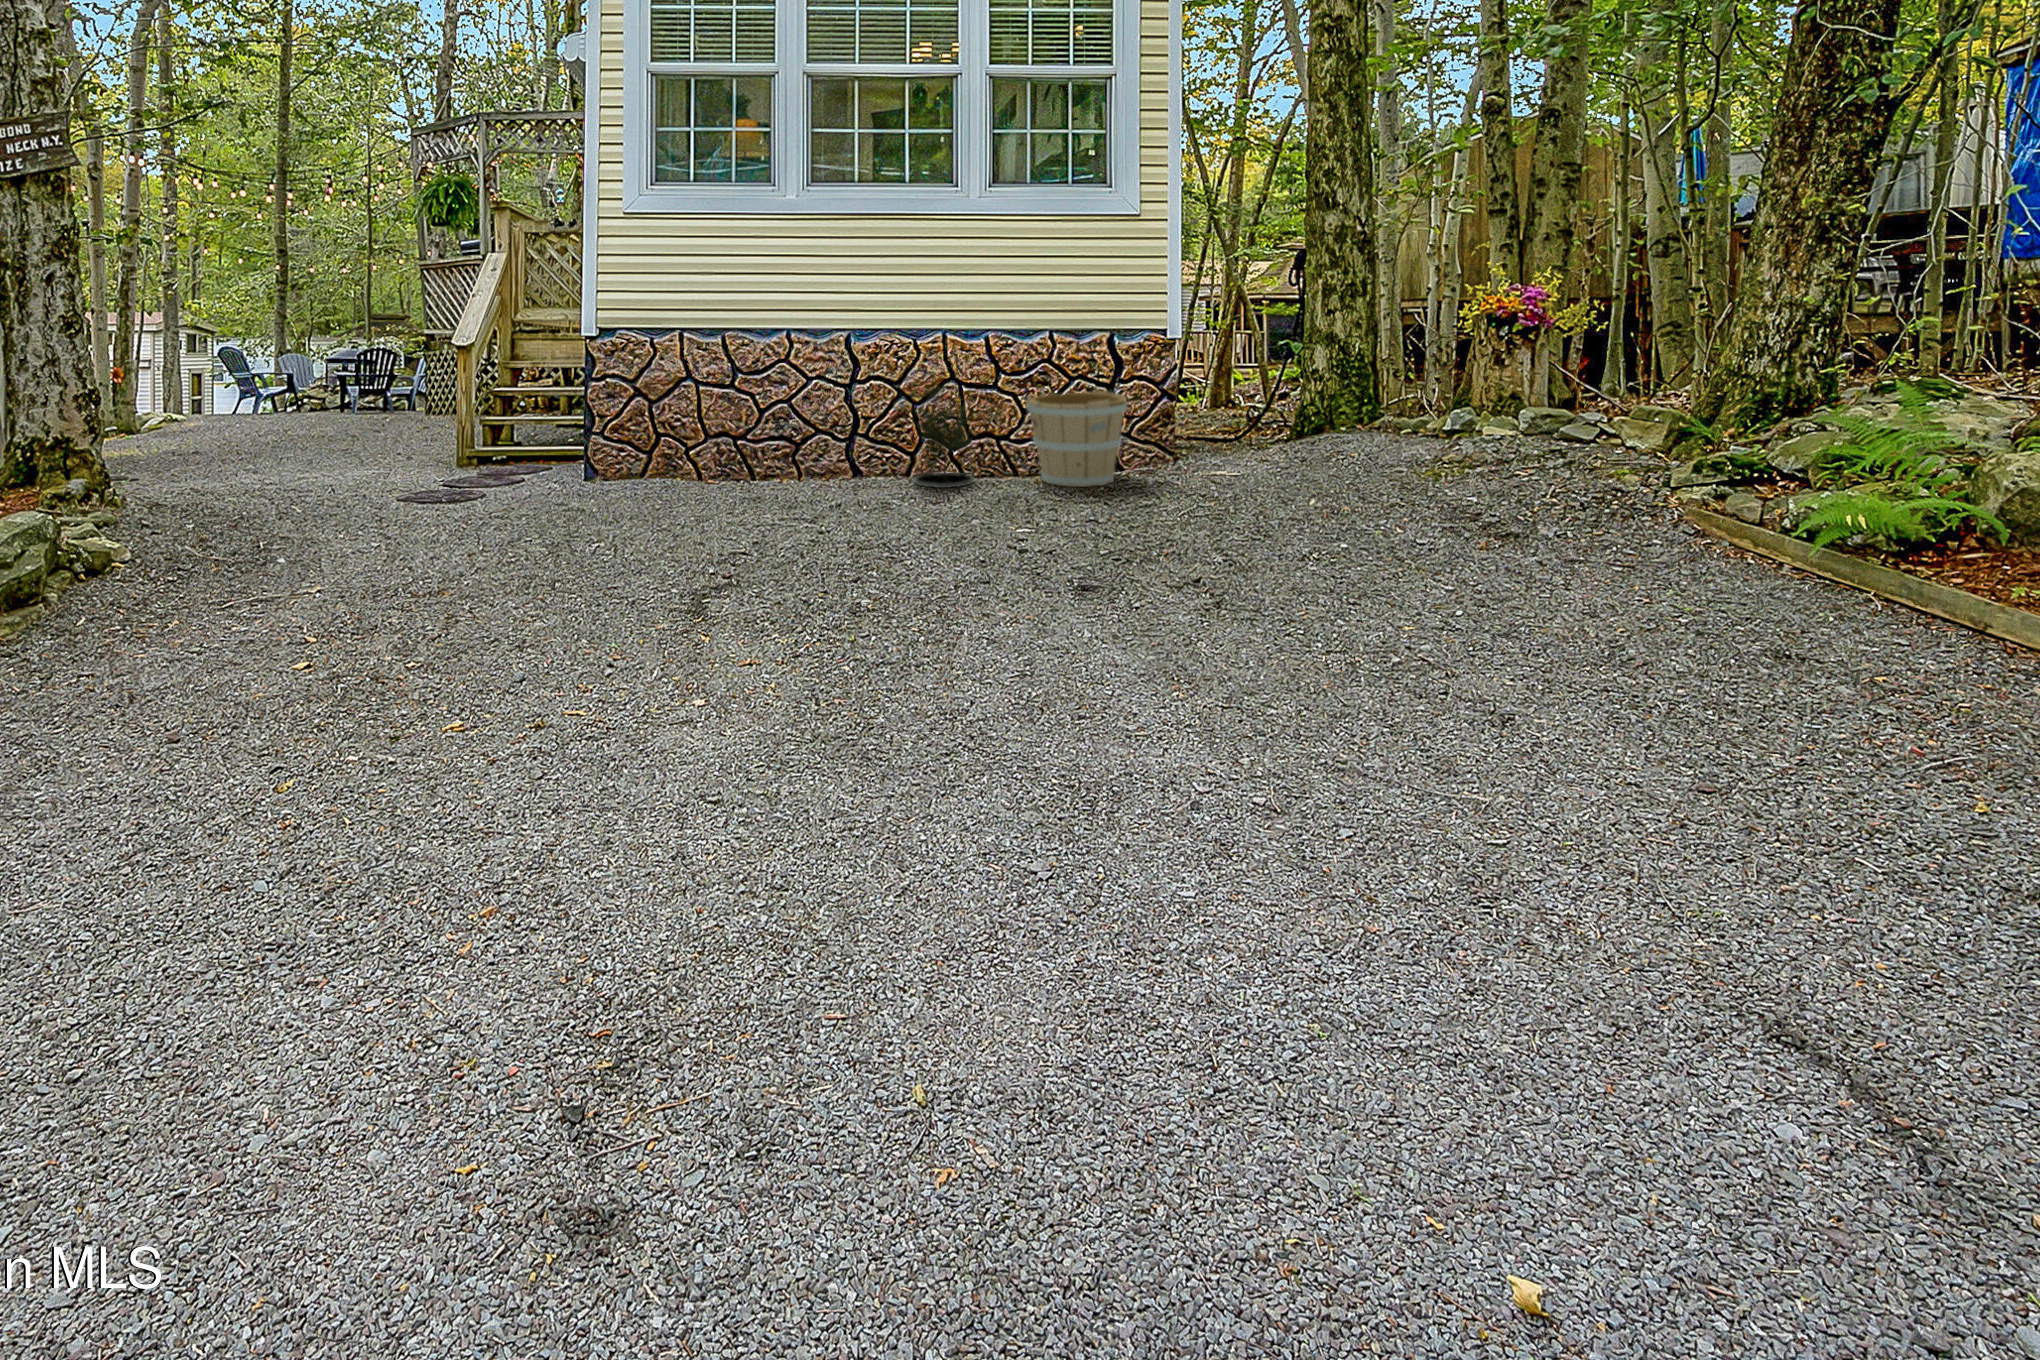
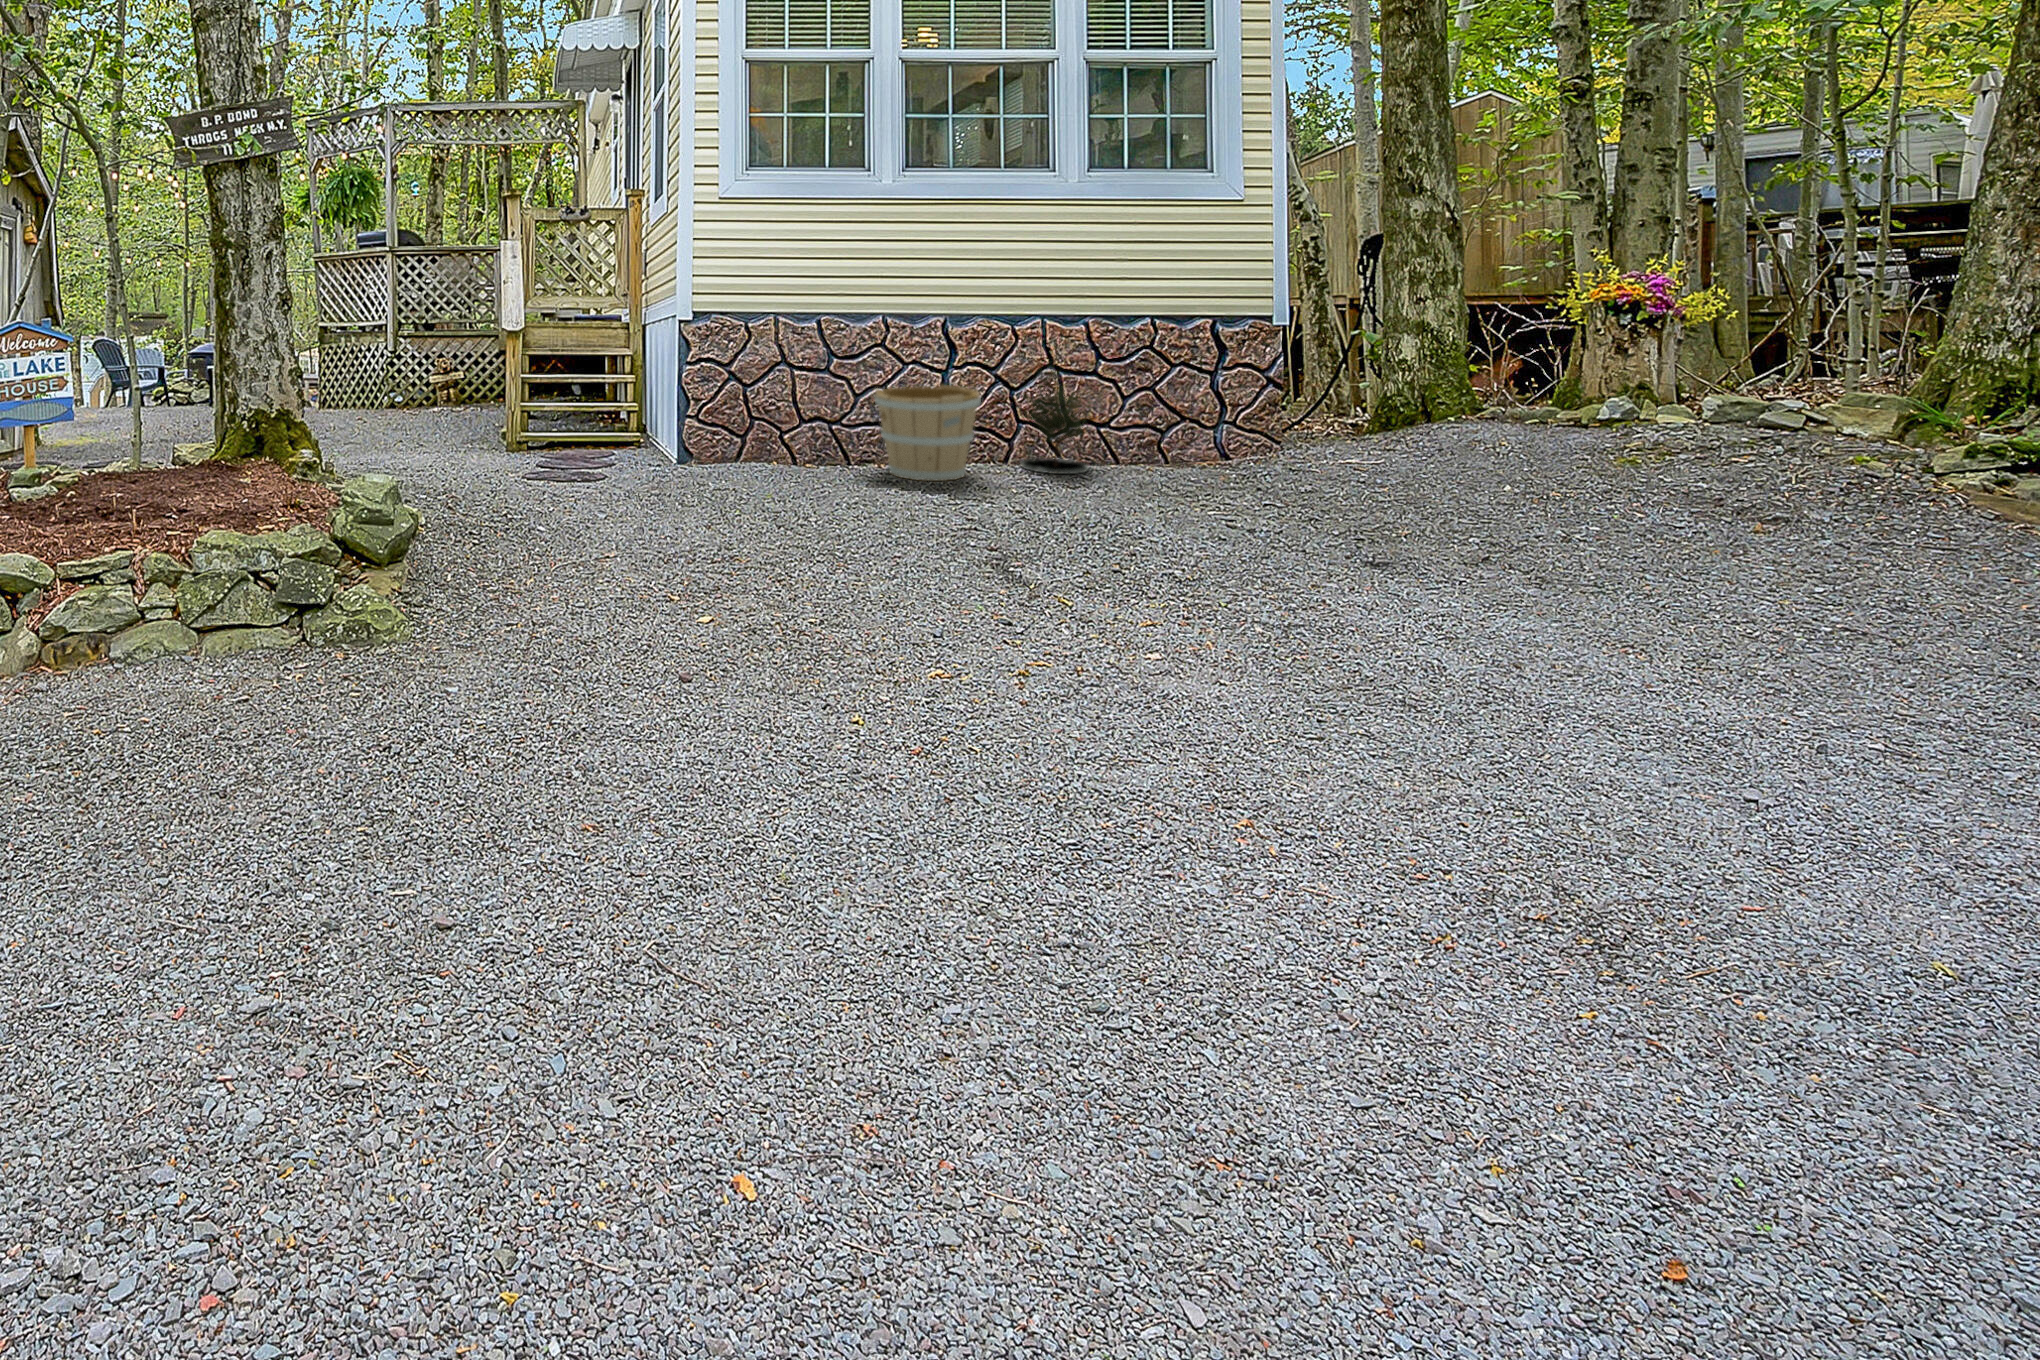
wooden bucket: present [1026,391,1127,487] -> present [875,385,981,481]

